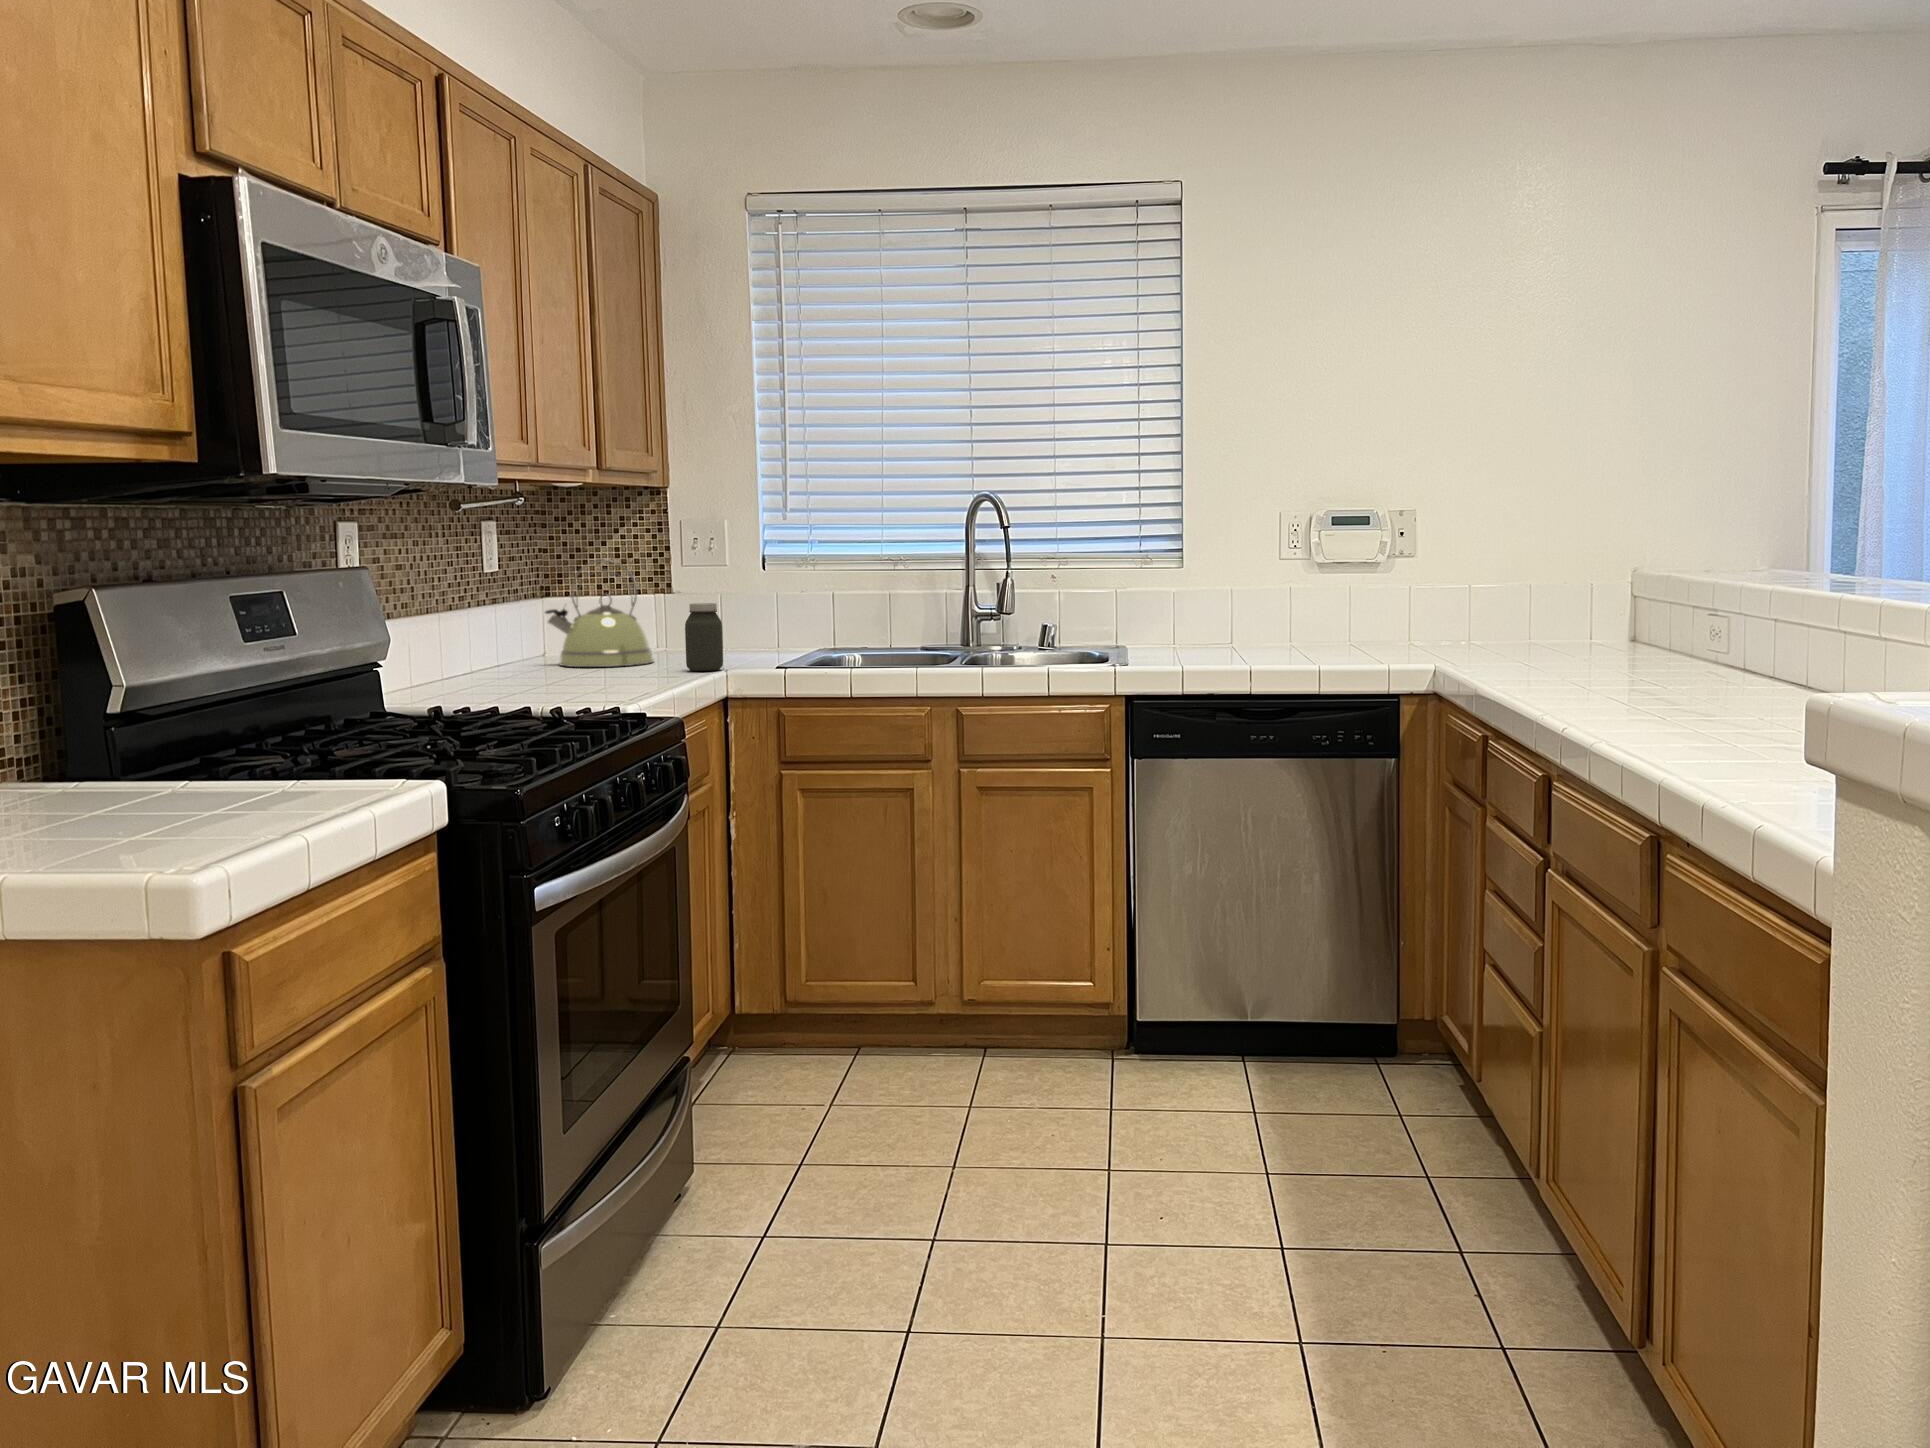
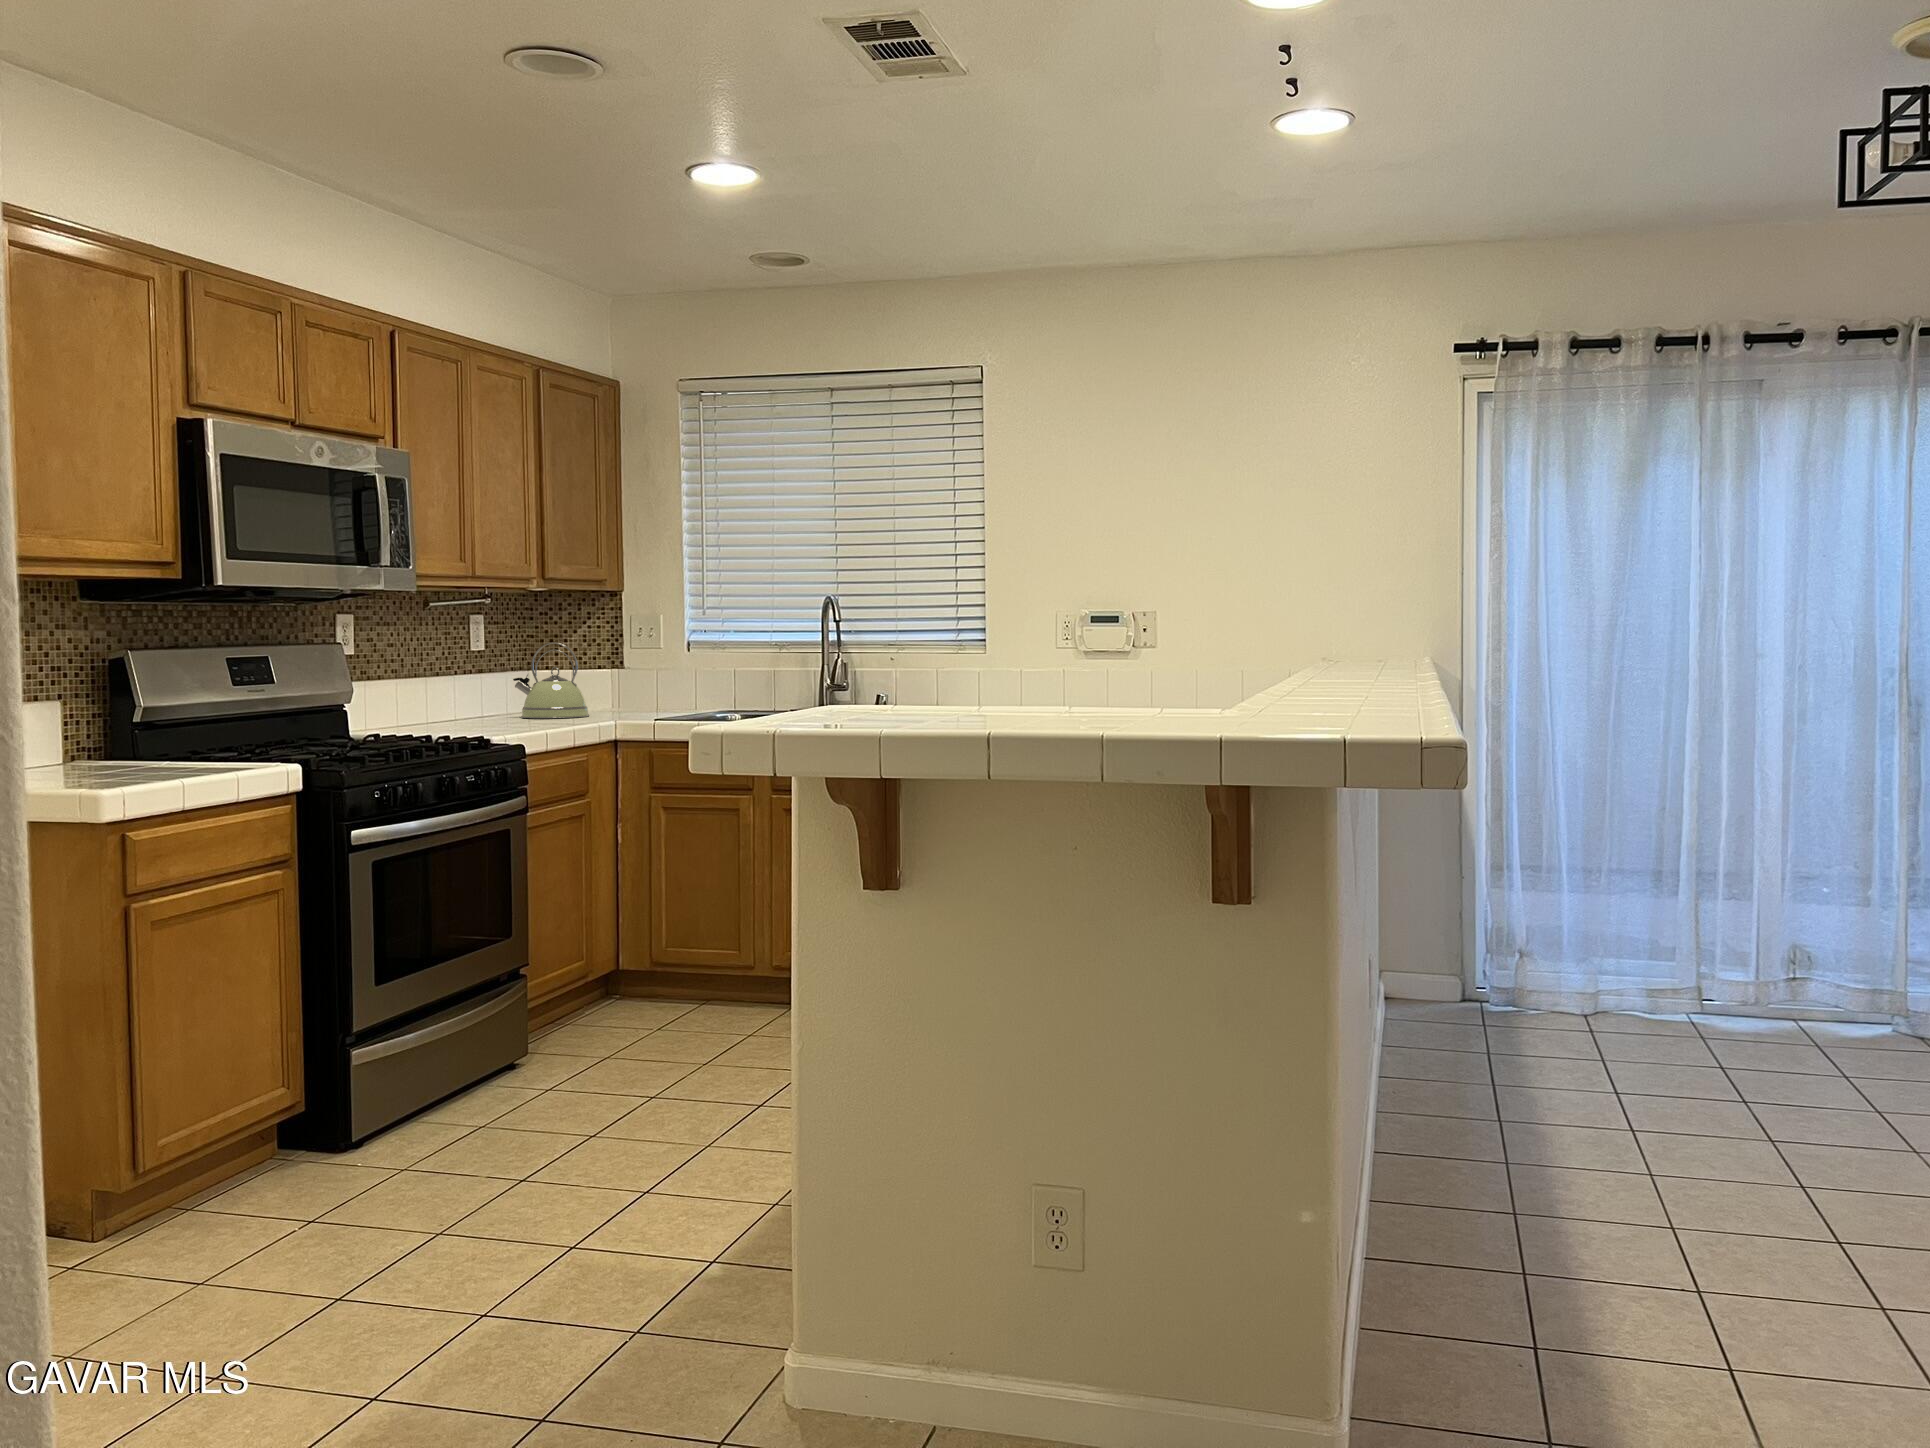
jar: present [685,603,723,671] -> none [593,673,620,721]

